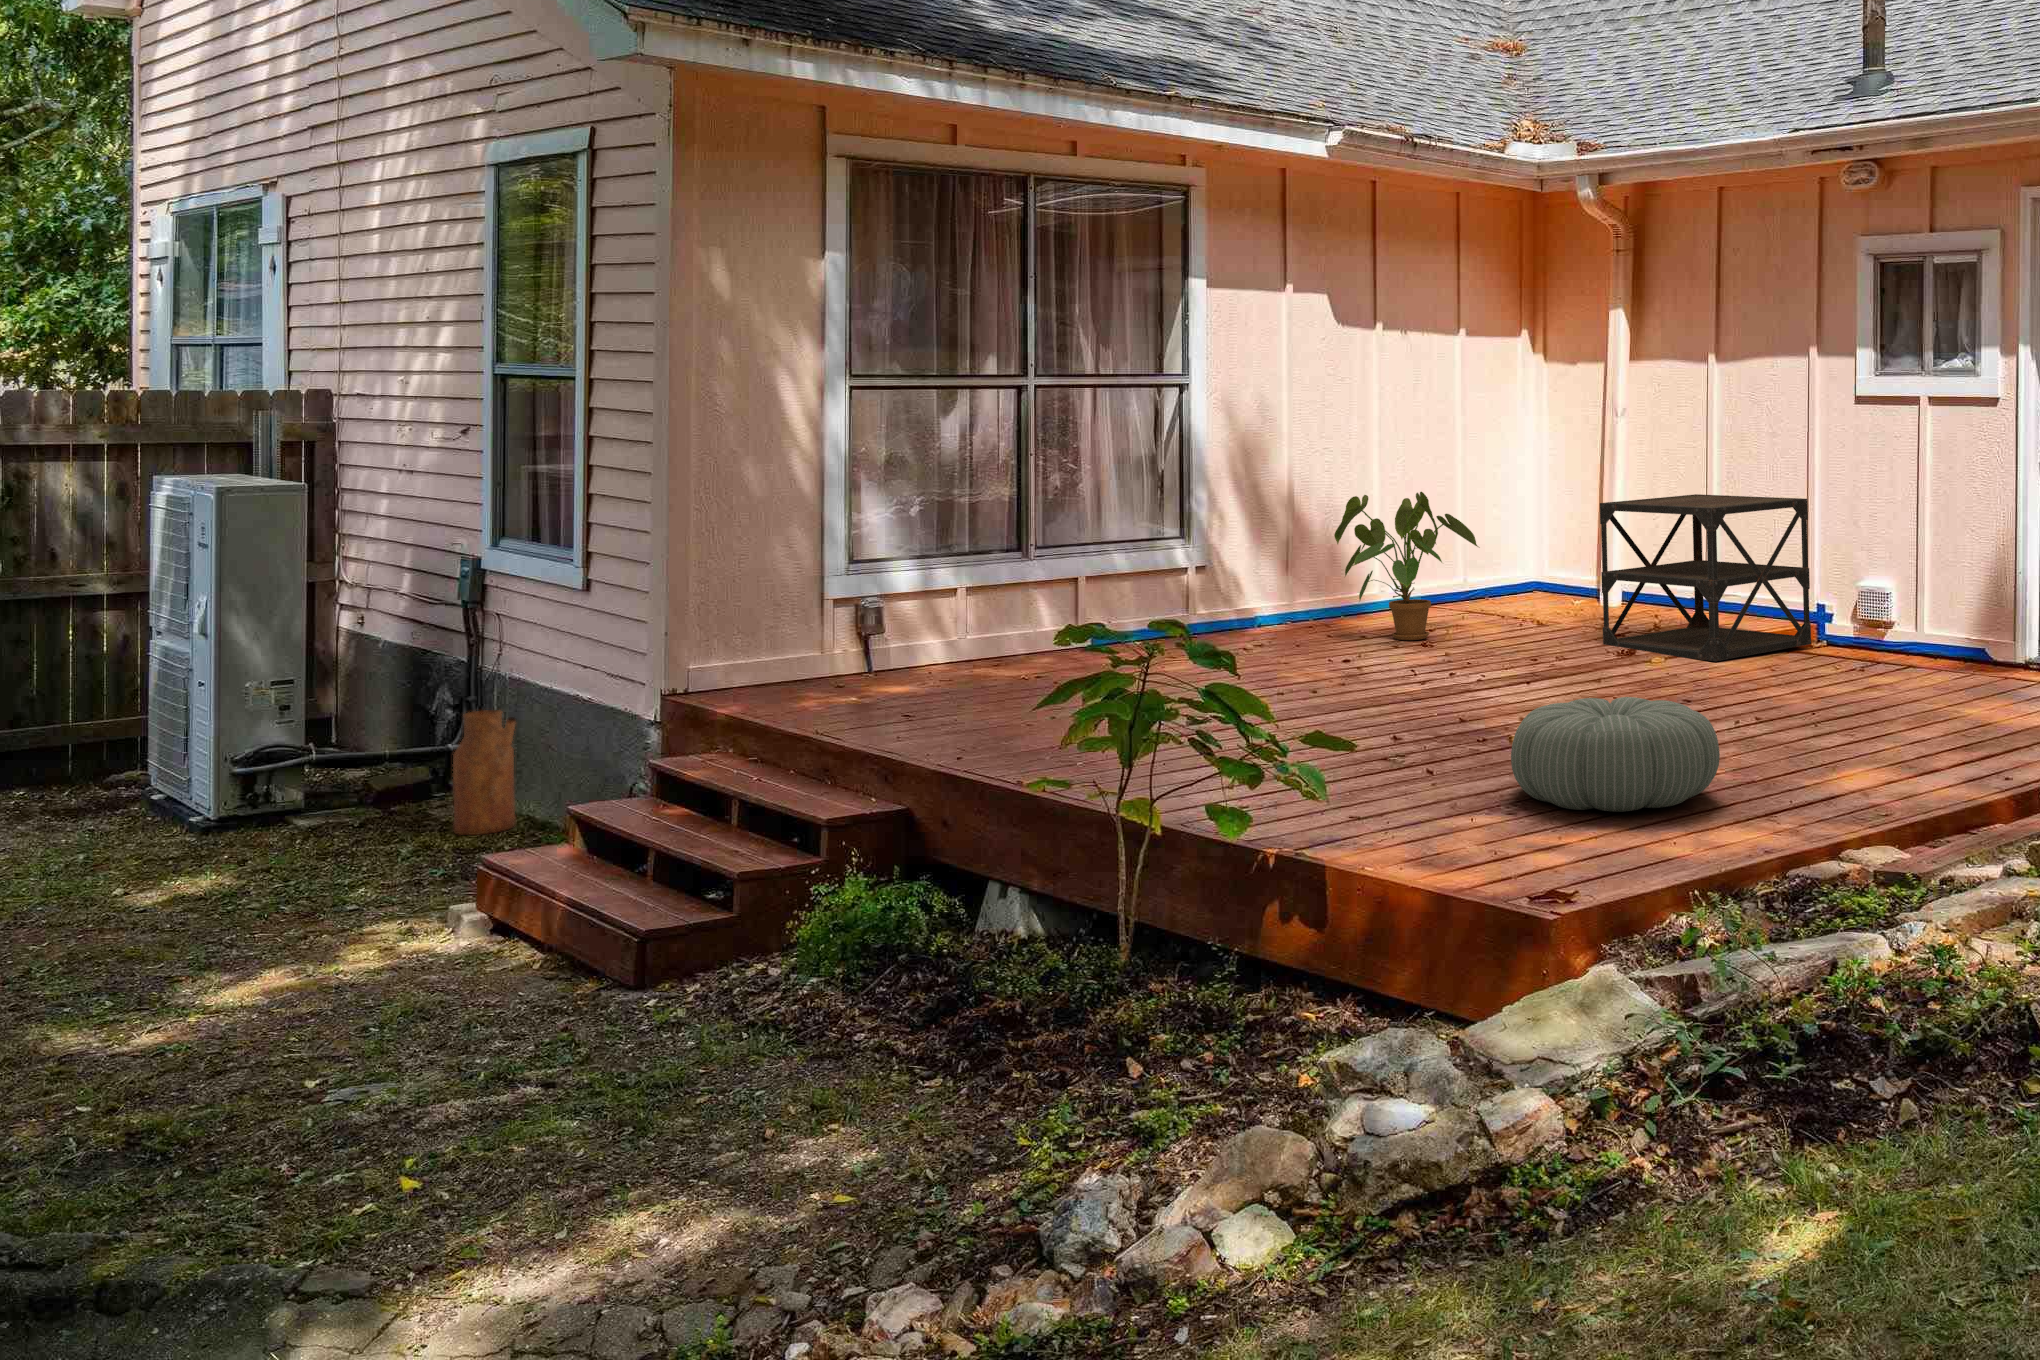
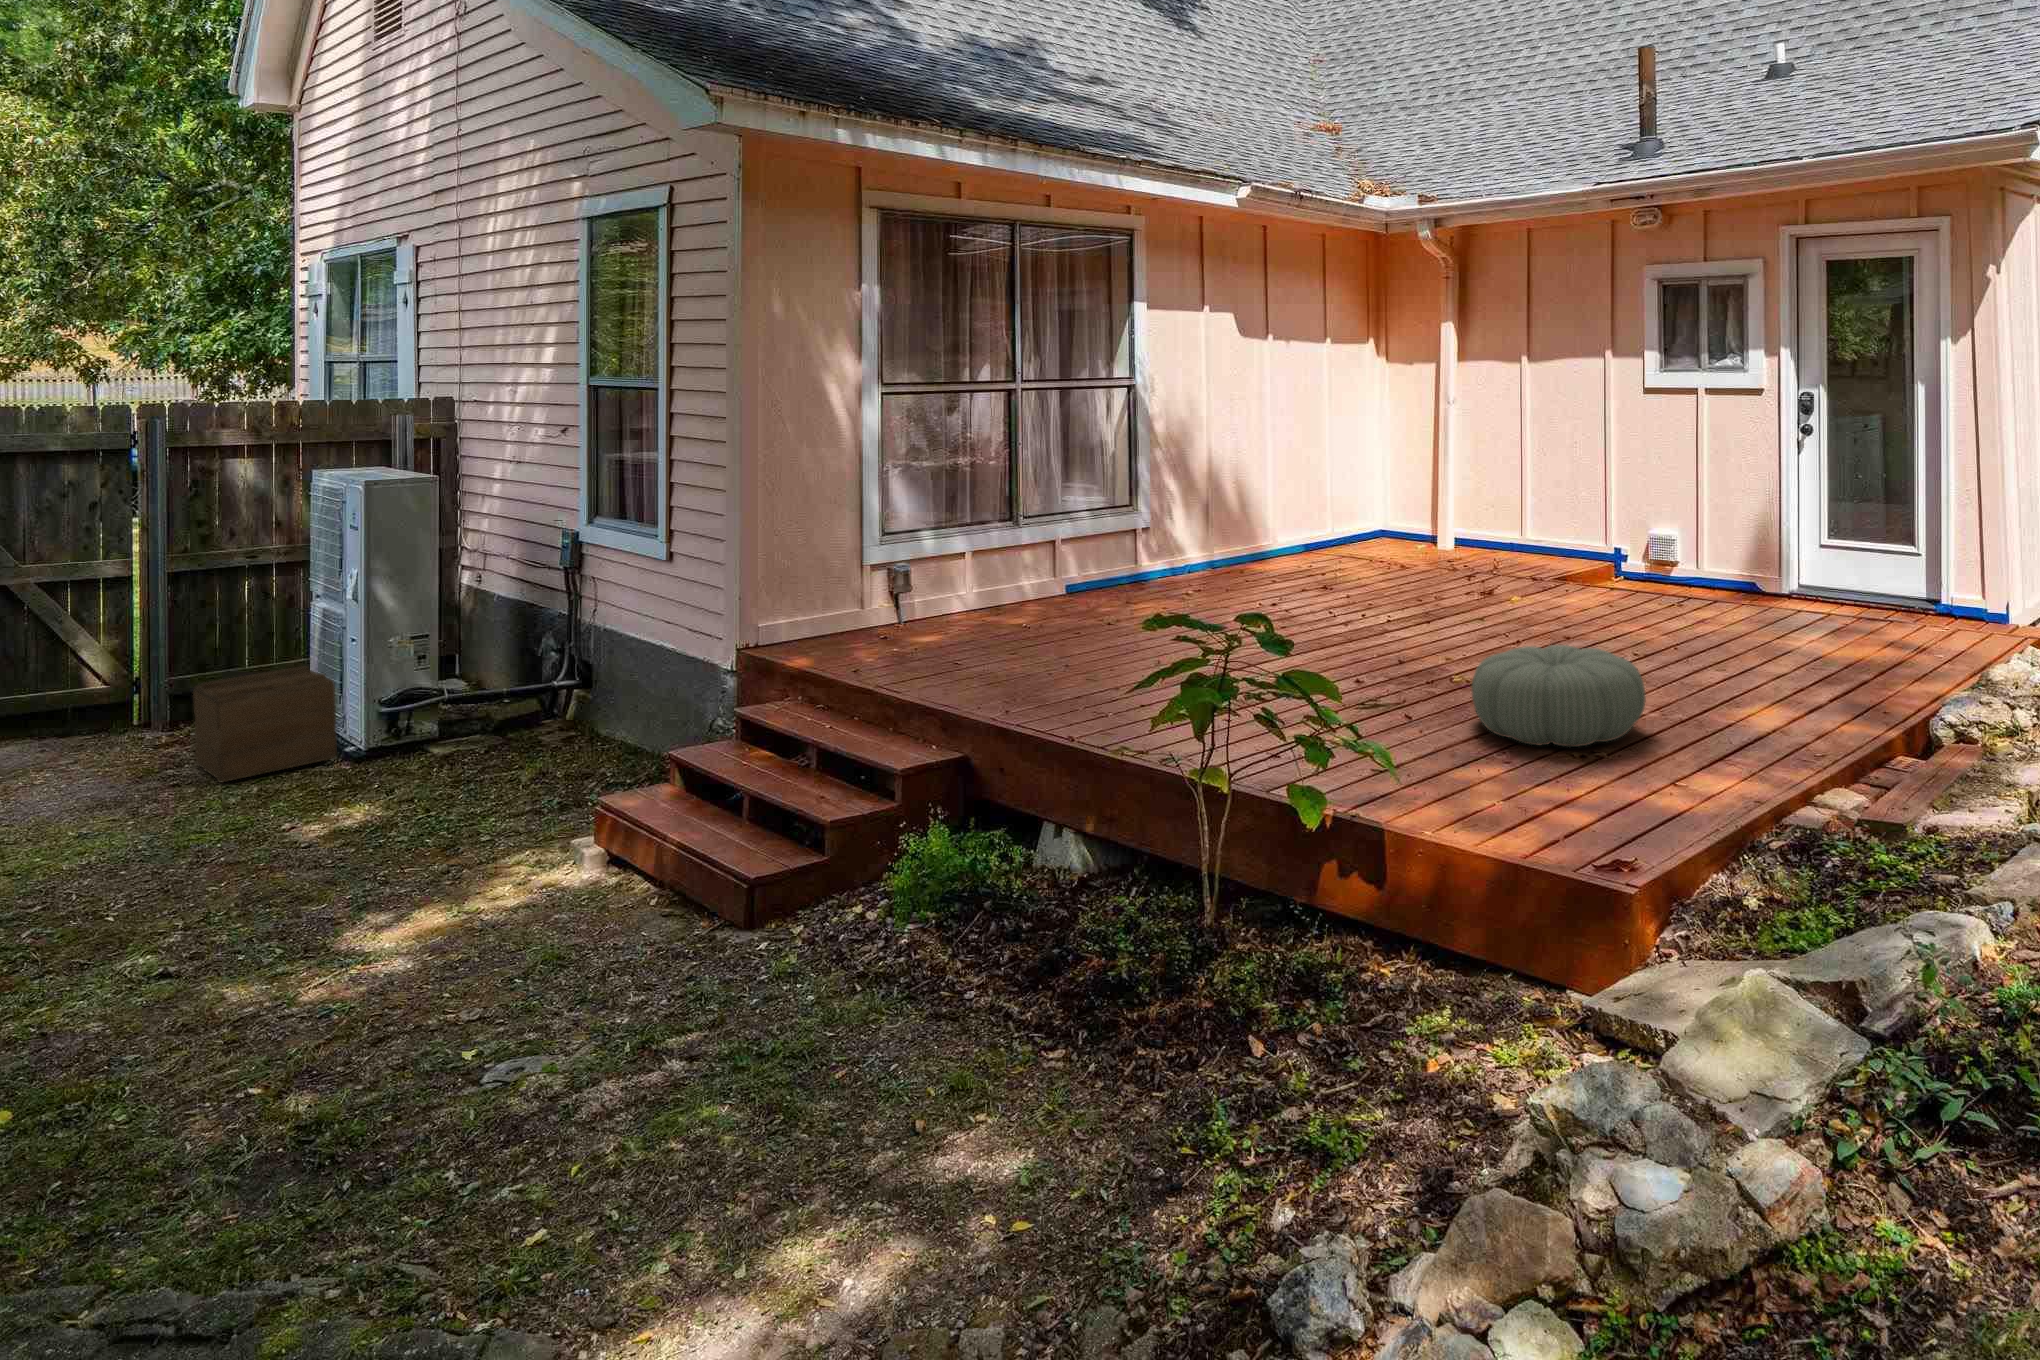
house plant: present [1334,492,1478,640] -> none [1241,465,1351,579]
side table: present [1600,494,1811,661] -> none [1446,462,1607,592]
watering can: present [453,710,516,835] -> none [564,657,616,759]
wooden crate: none [7,714,178,849] -> present [193,666,337,783]

